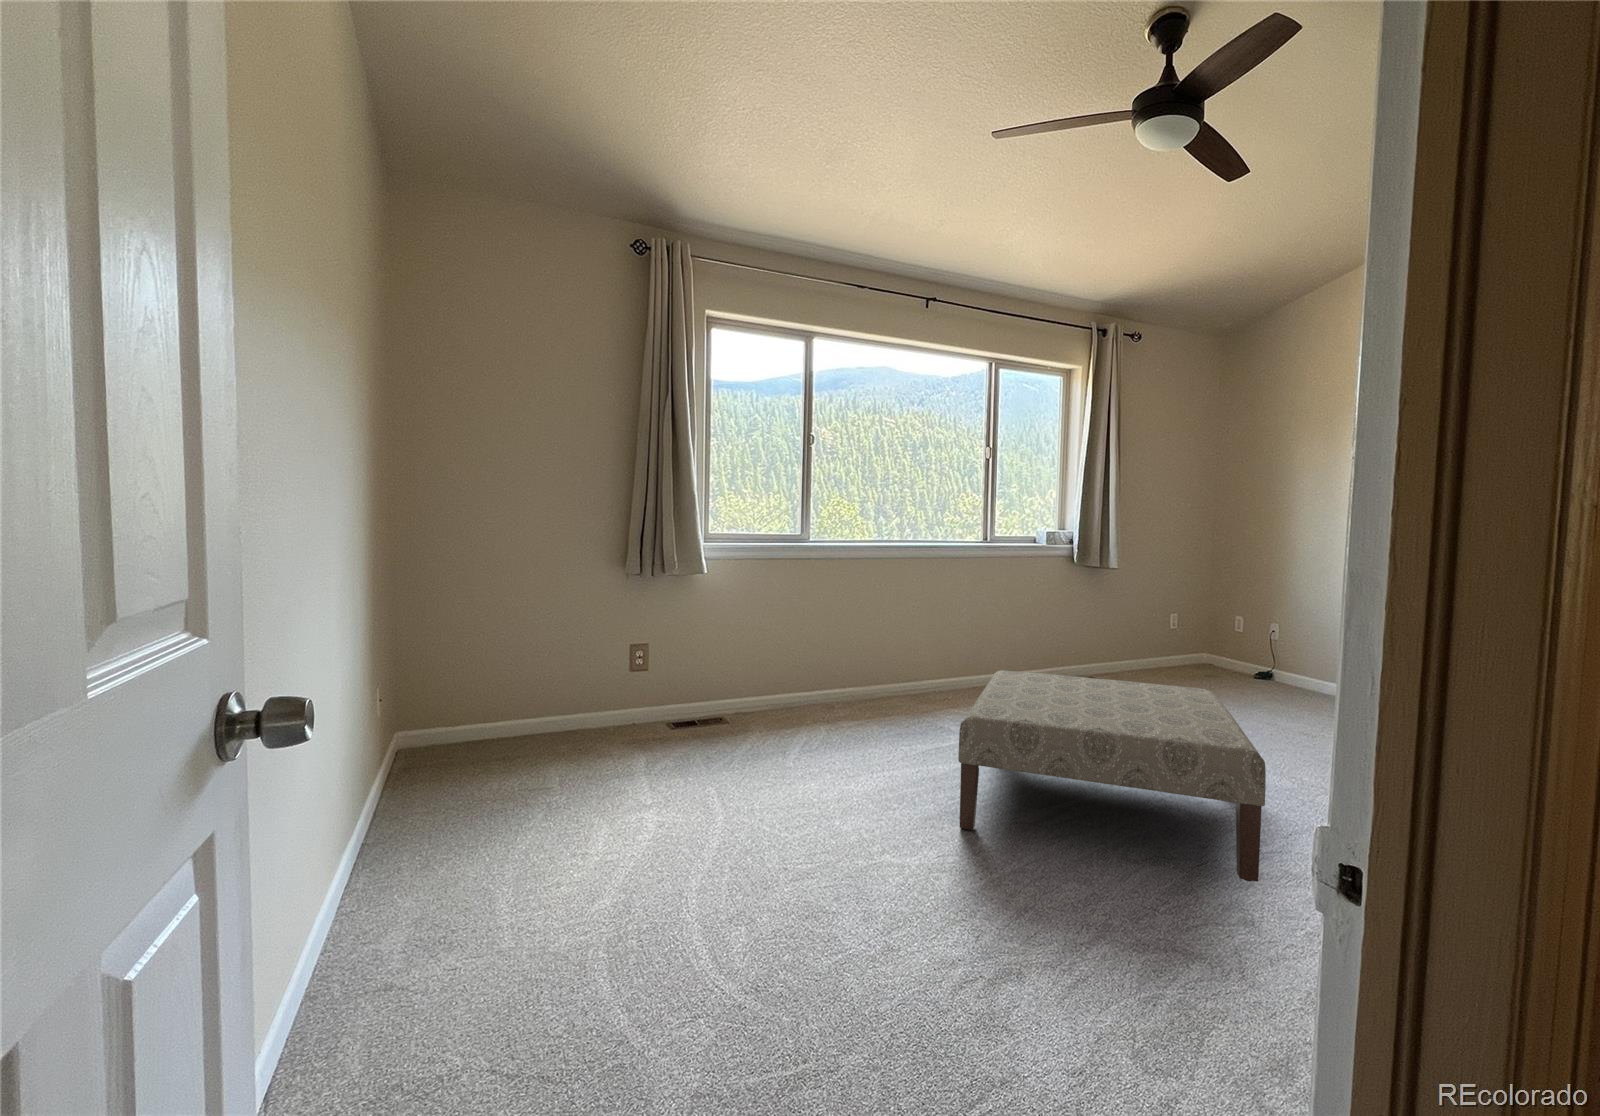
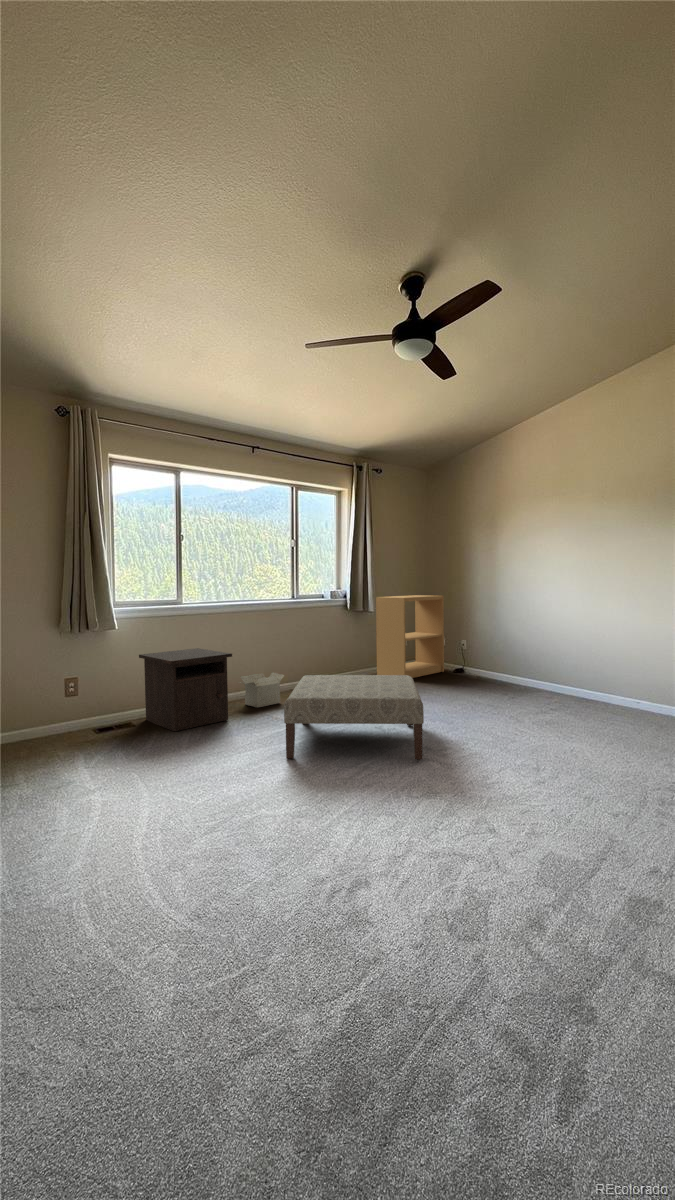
bookshelf: none [1120,546,1251,687] -> present [376,595,444,678]
nightstand: none [739,611,878,741] -> present [139,648,232,731]
cardboard box: none [886,657,965,712] -> present [240,672,284,708]

